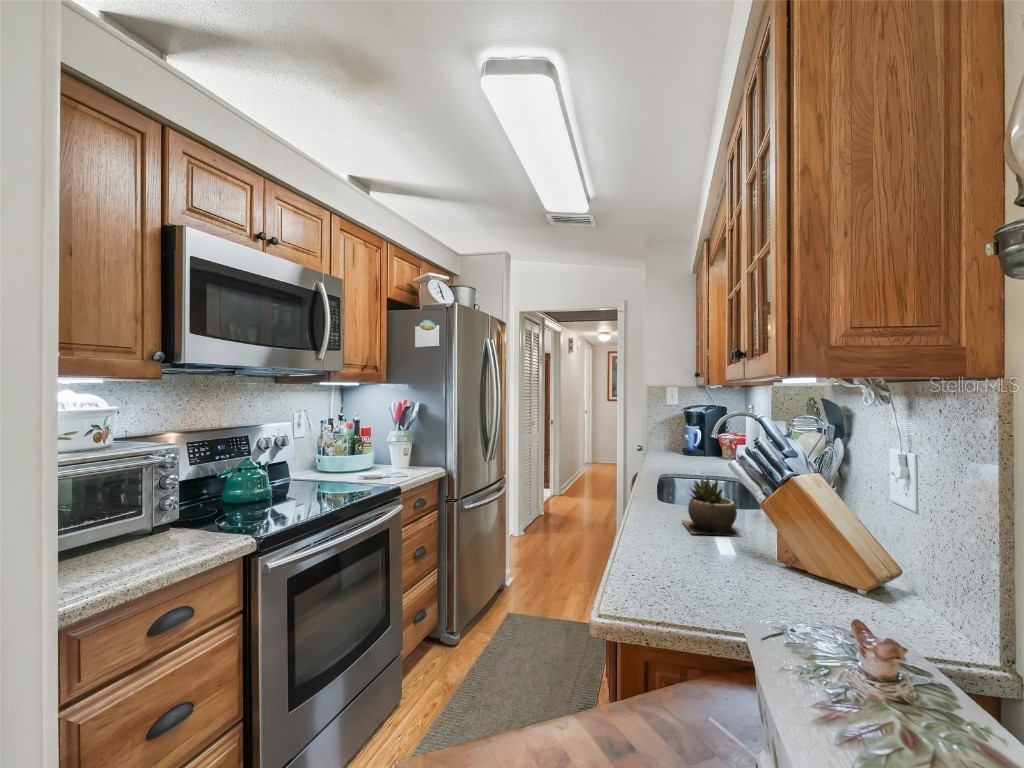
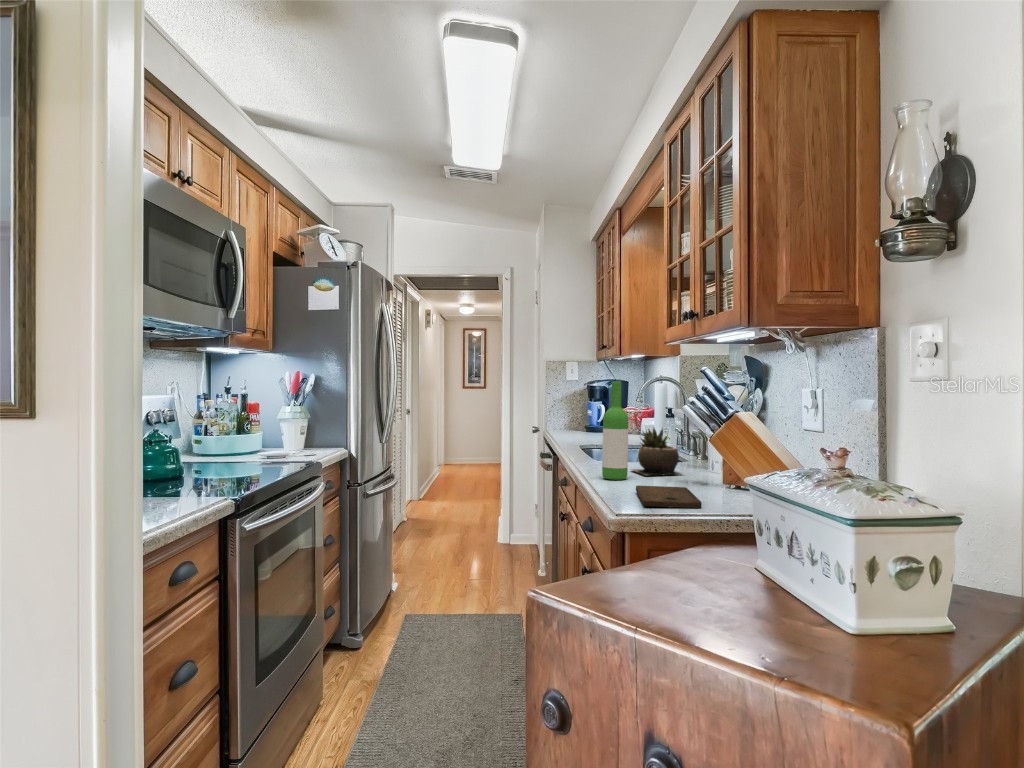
wine bottle: none [640,427,669,538] -> present [602,381,628,480]
cutting board: none [642,558,720,613] -> present [636,486,702,508]

